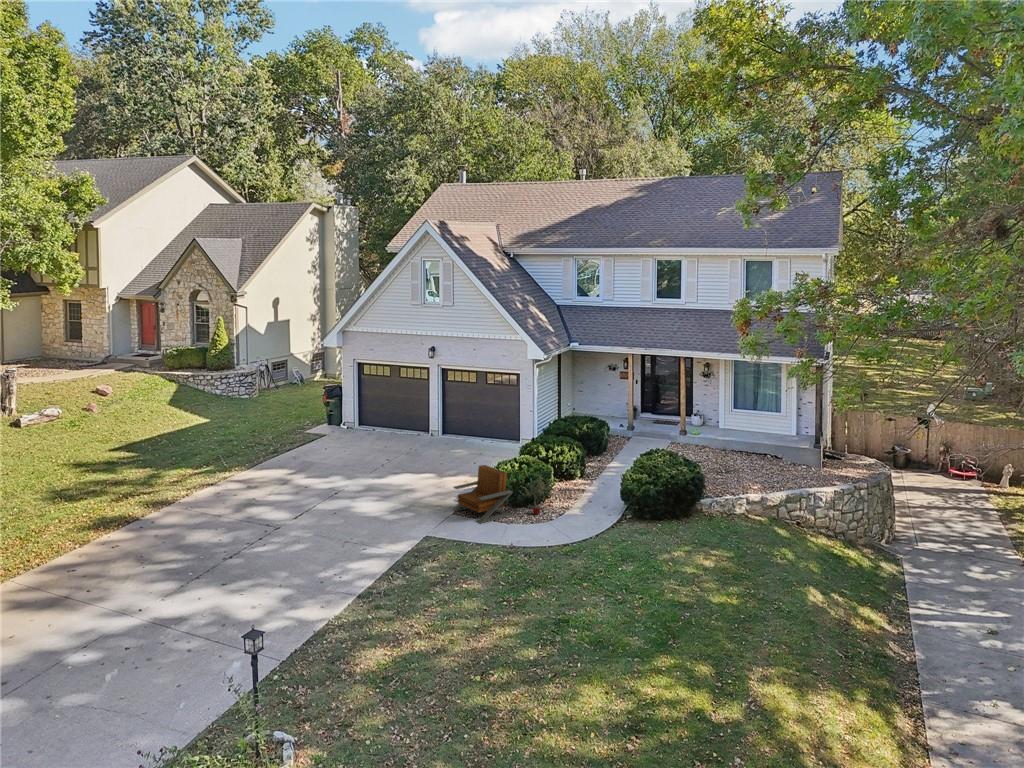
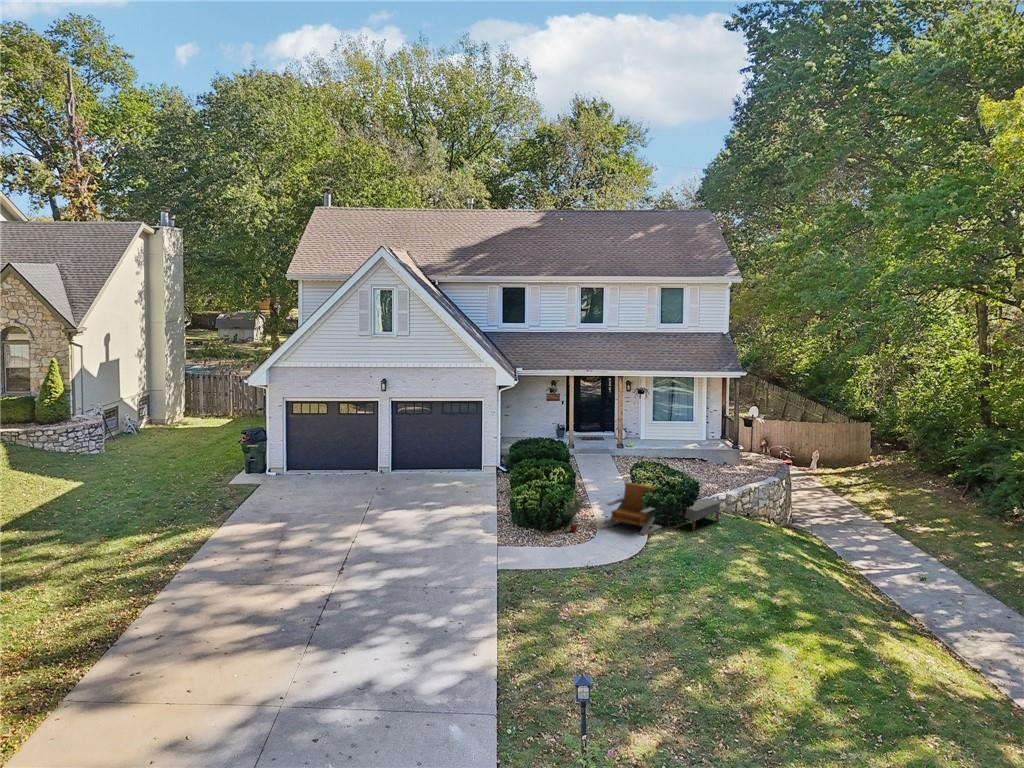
lounge chair: present [453,465,513,523] -> present [606,482,662,535]
bench: none [655,496,712,531] -> present [679,498,720,530]

